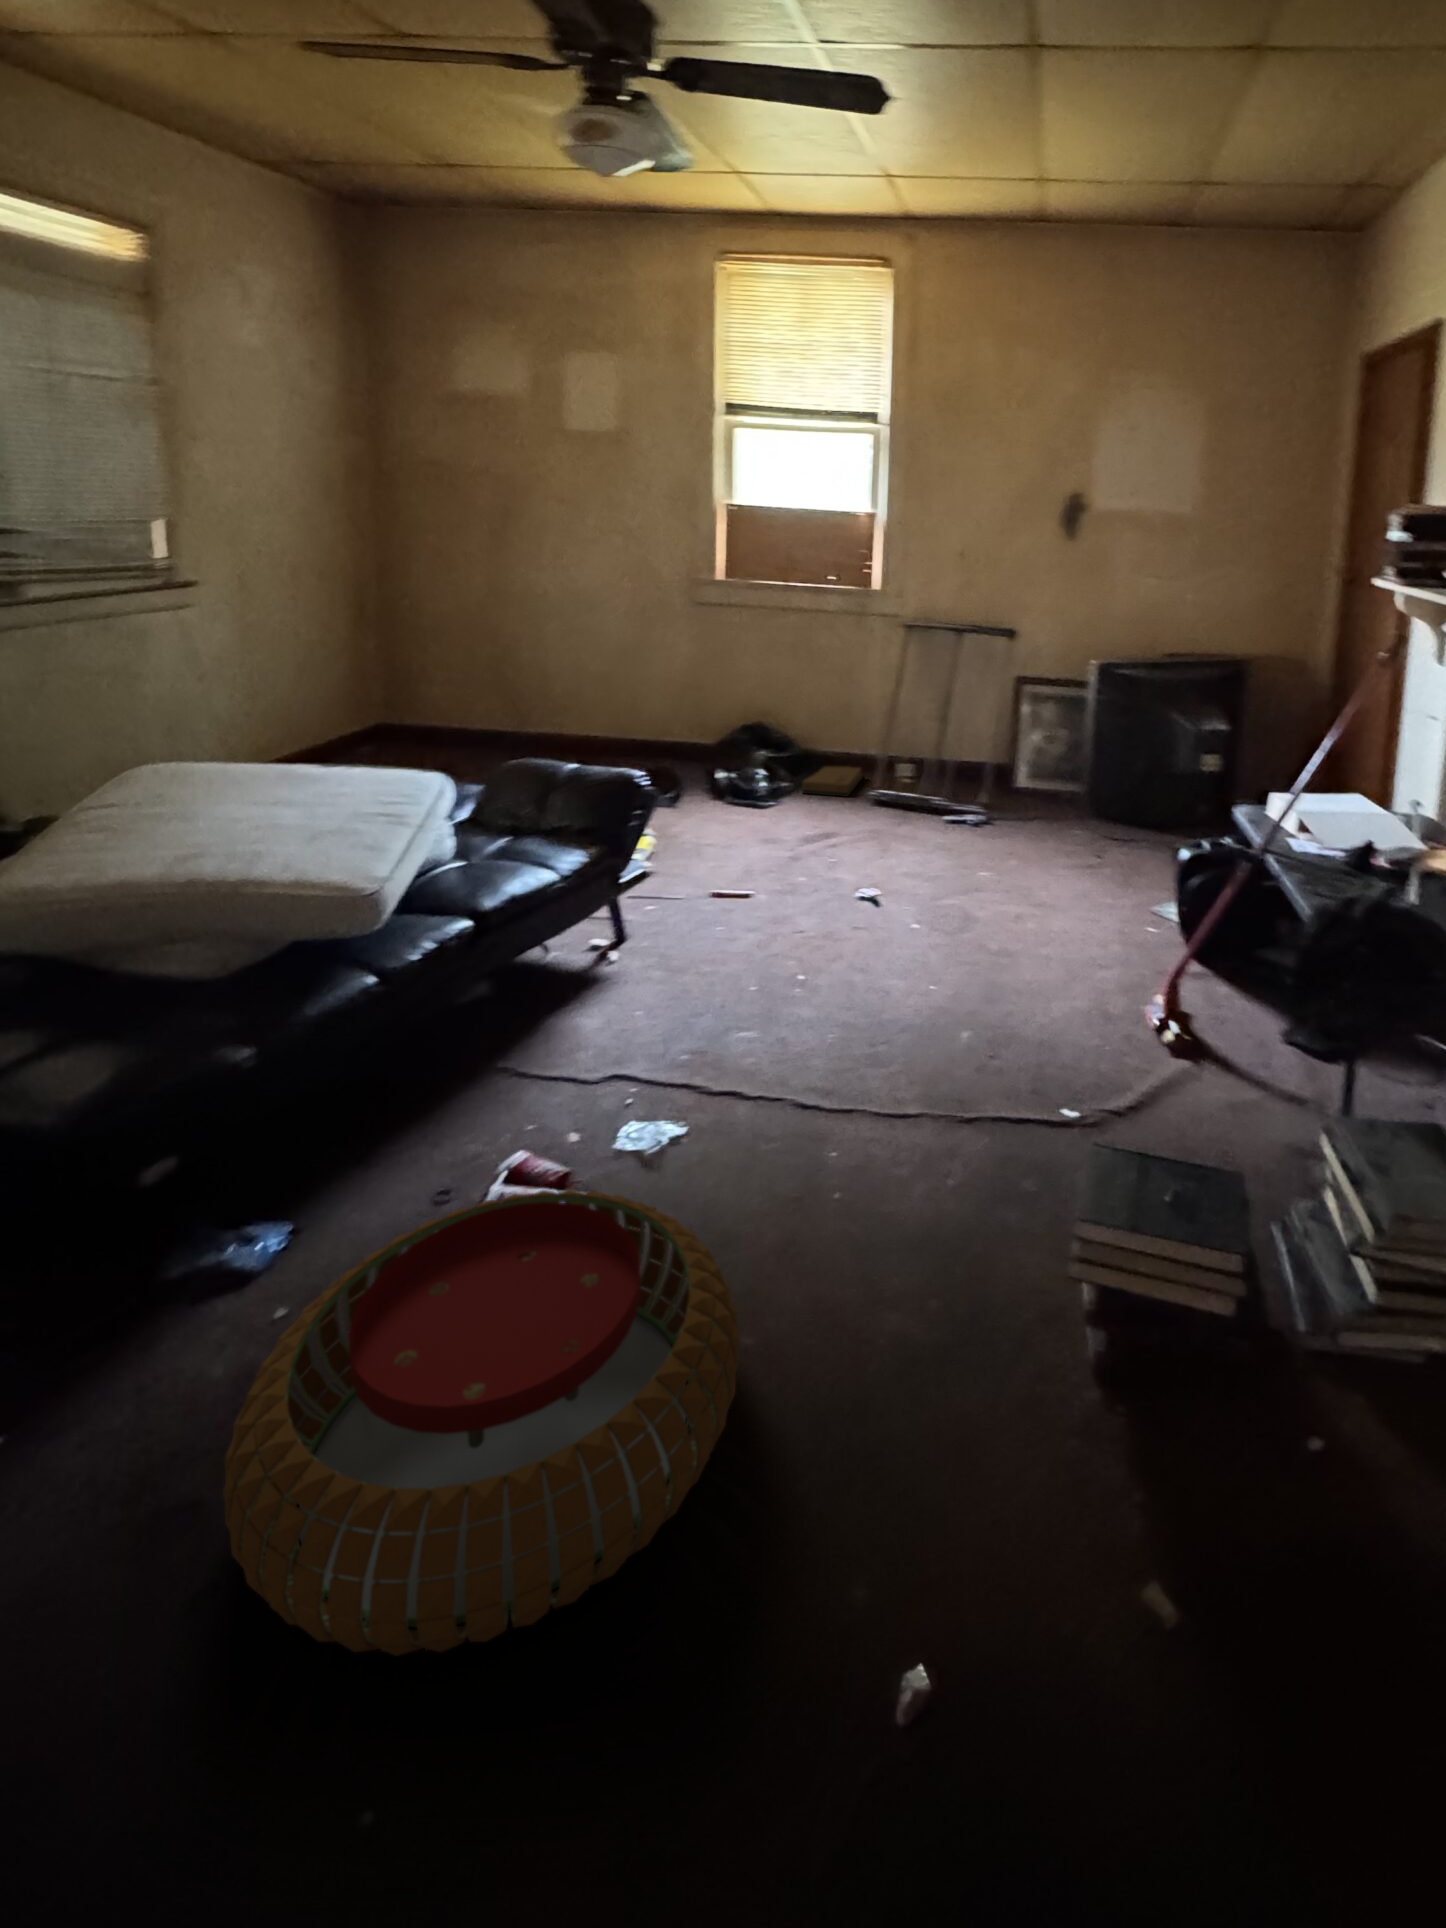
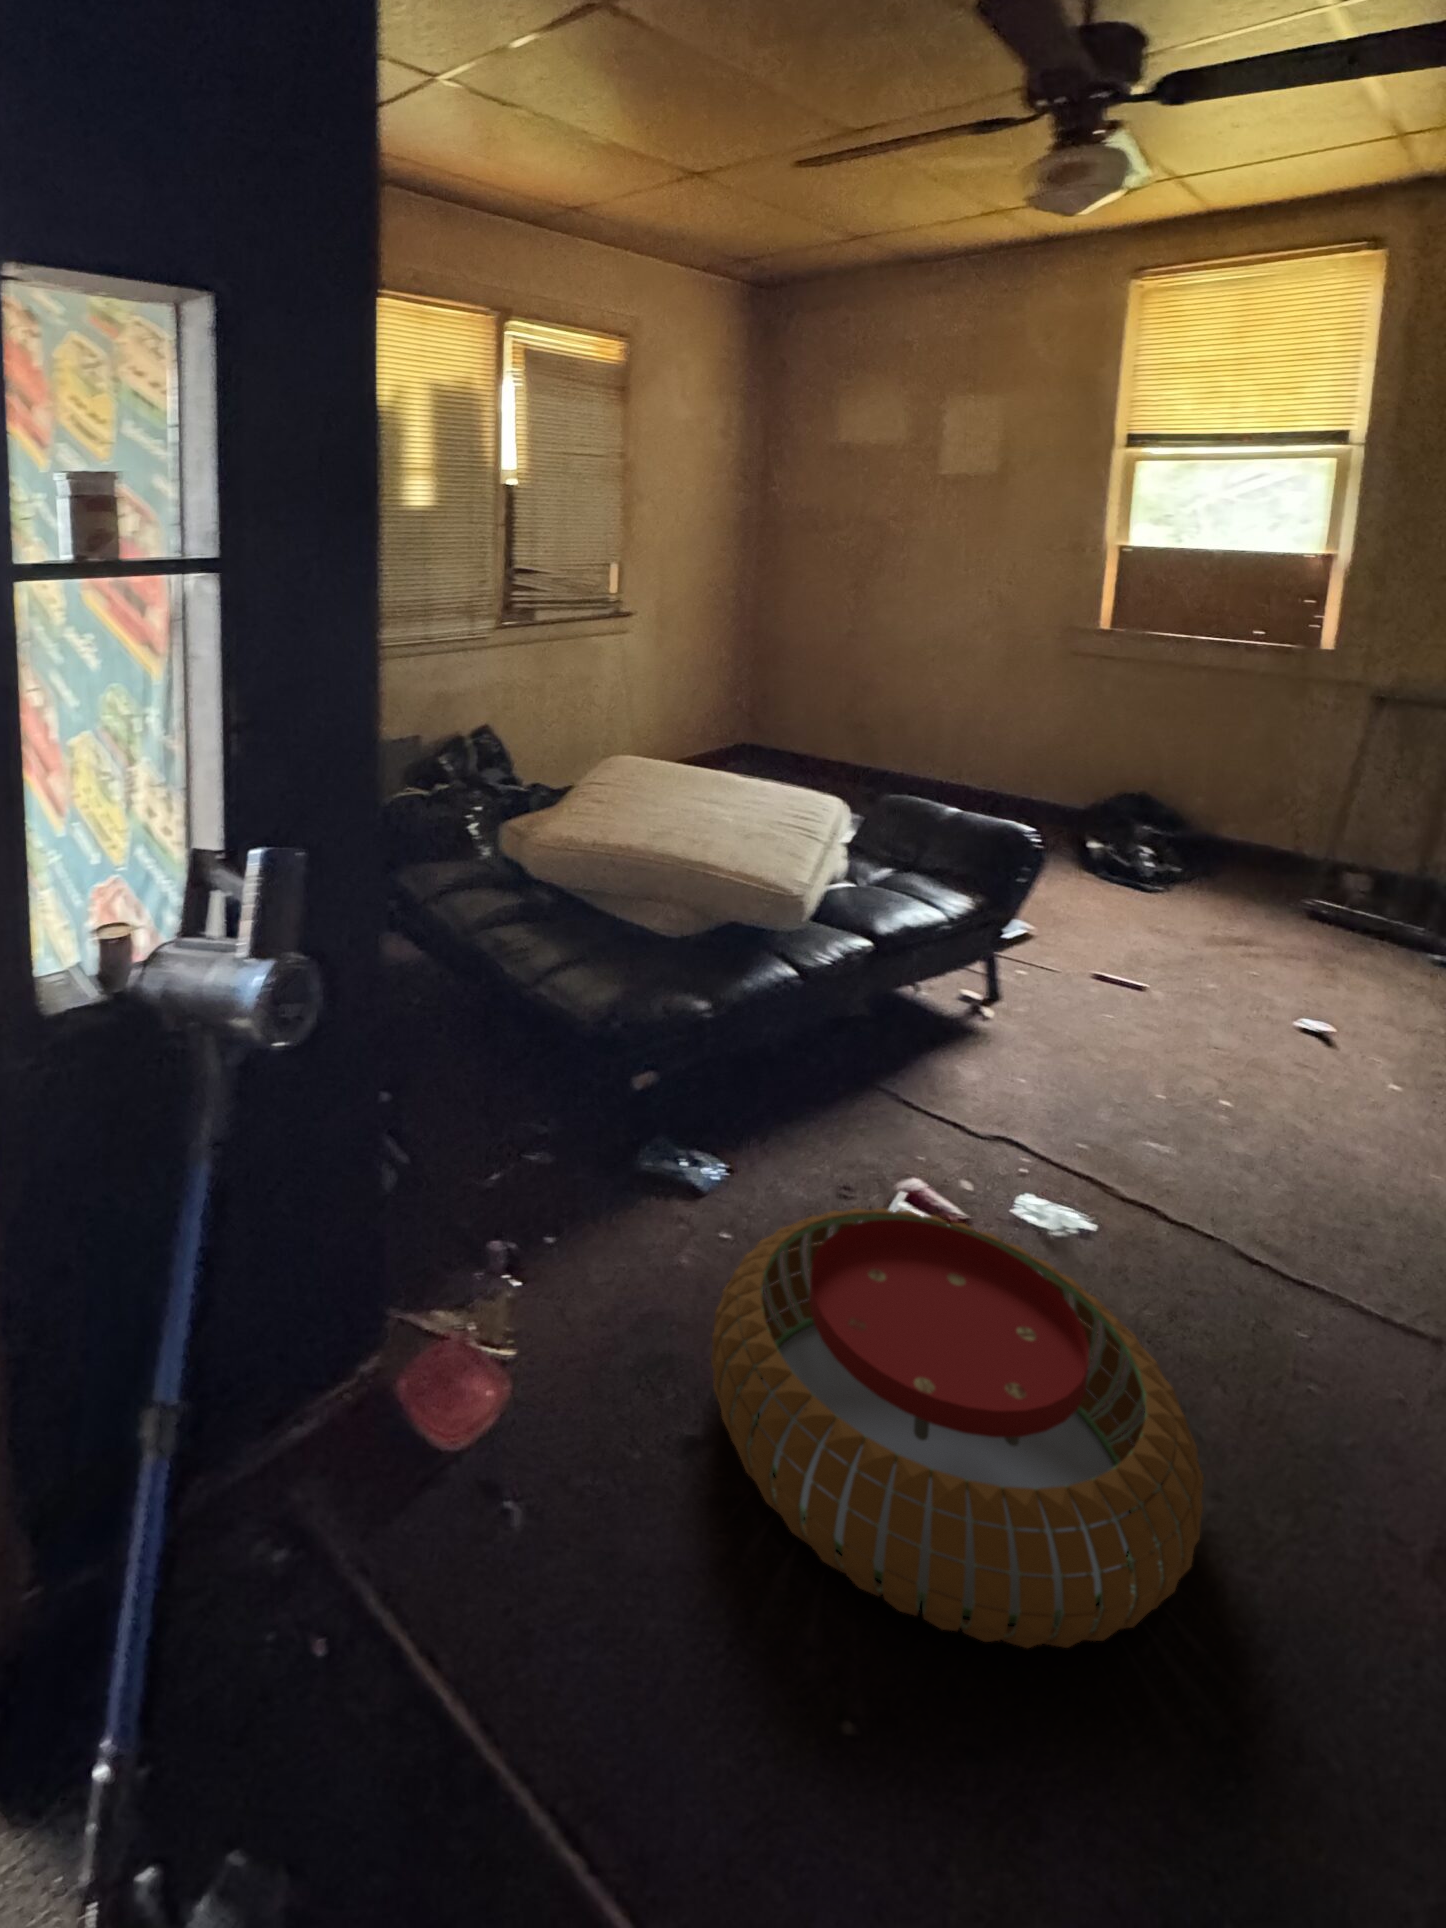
cardboard box: present [802,767,863,797] -> none [1203,852,1292,899]

